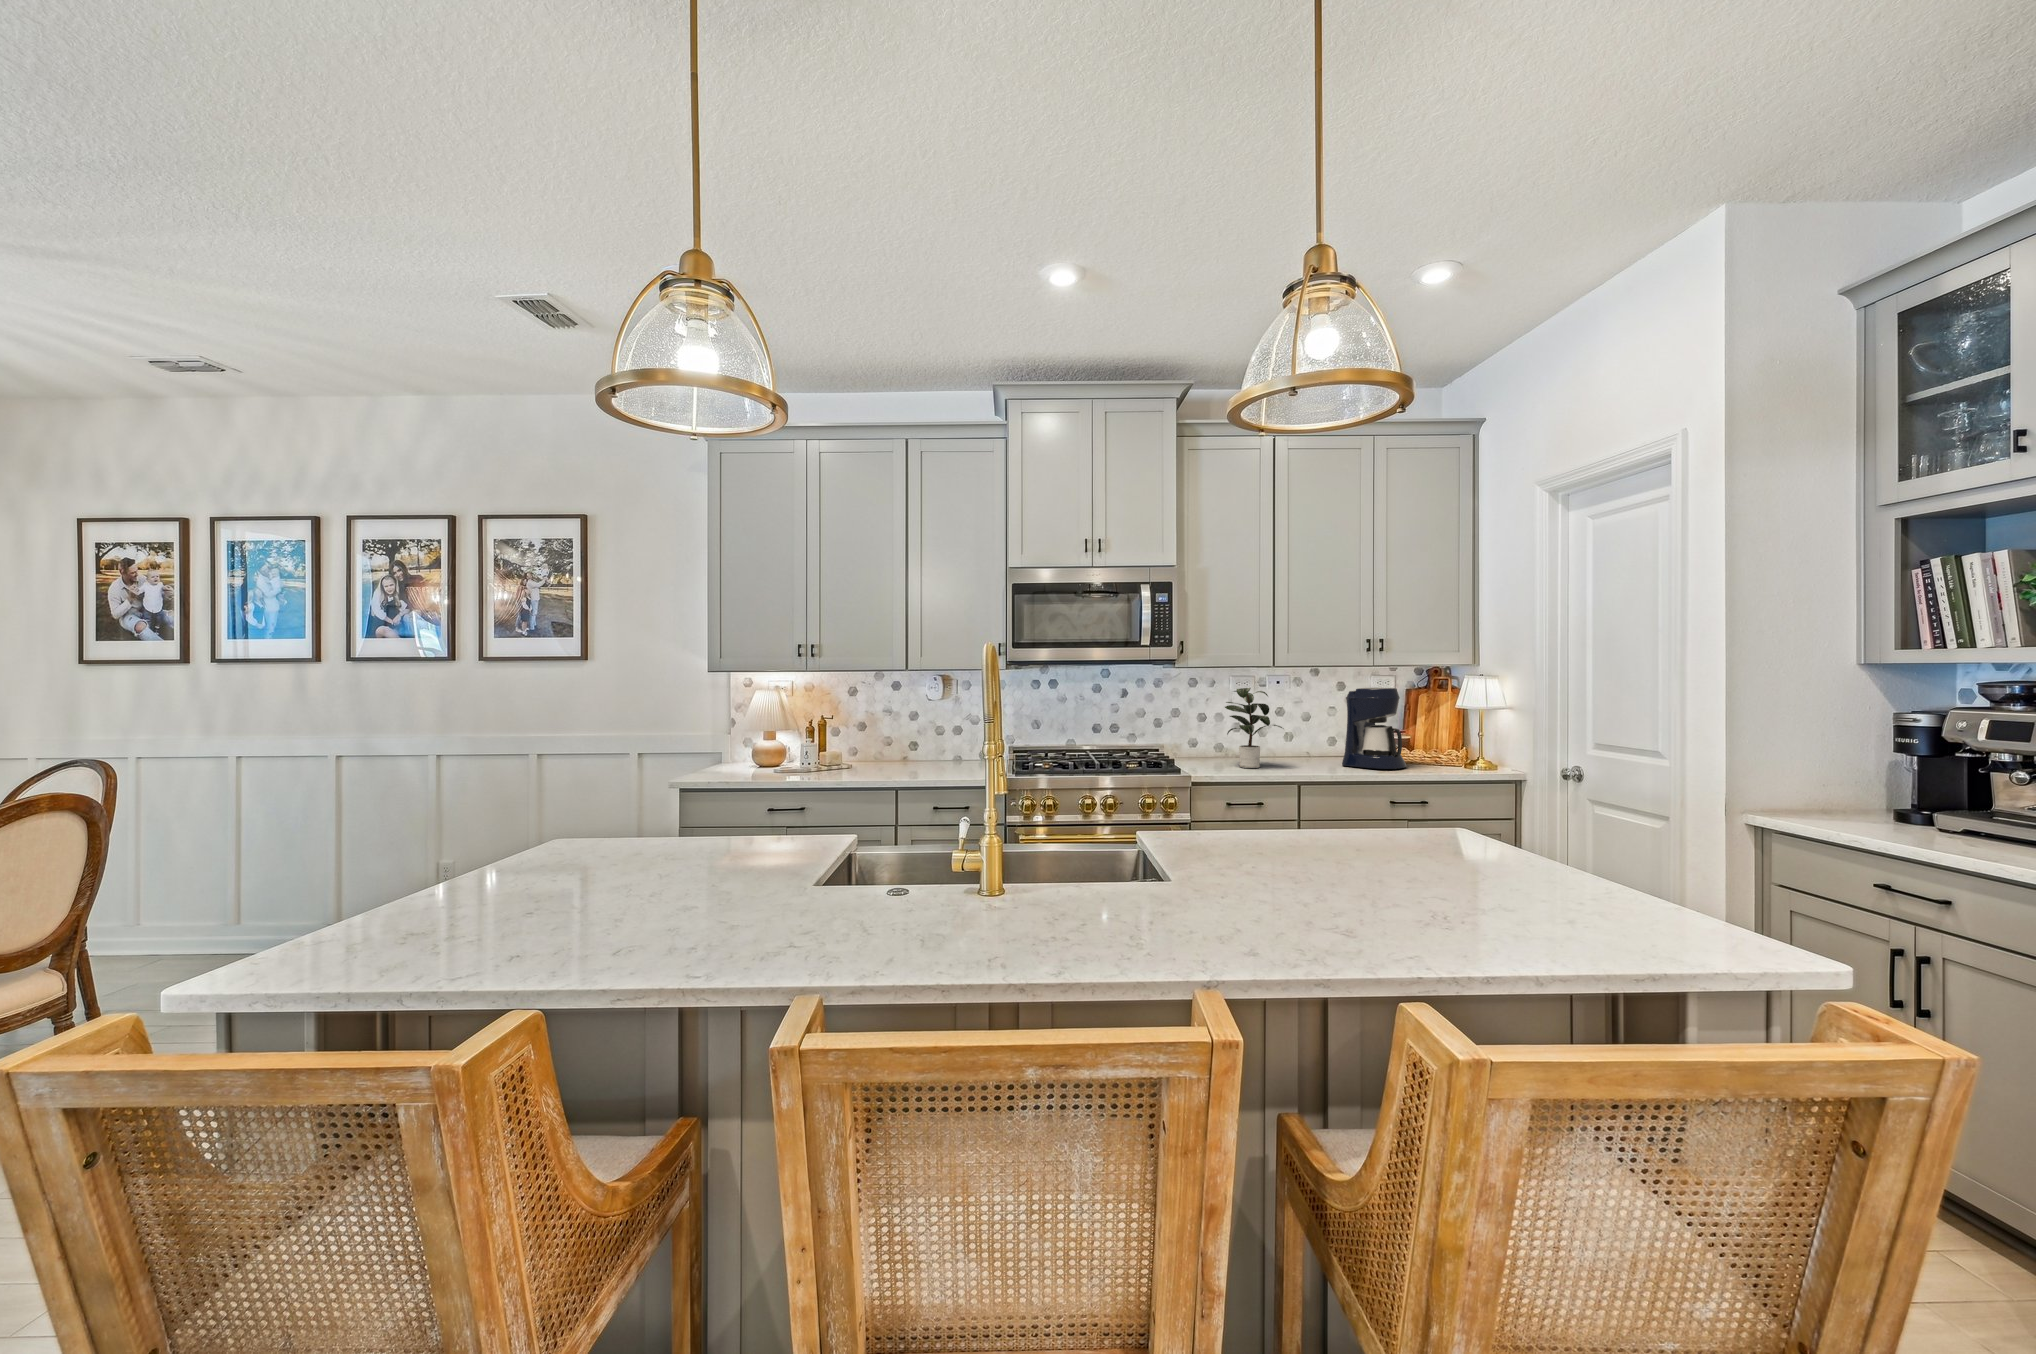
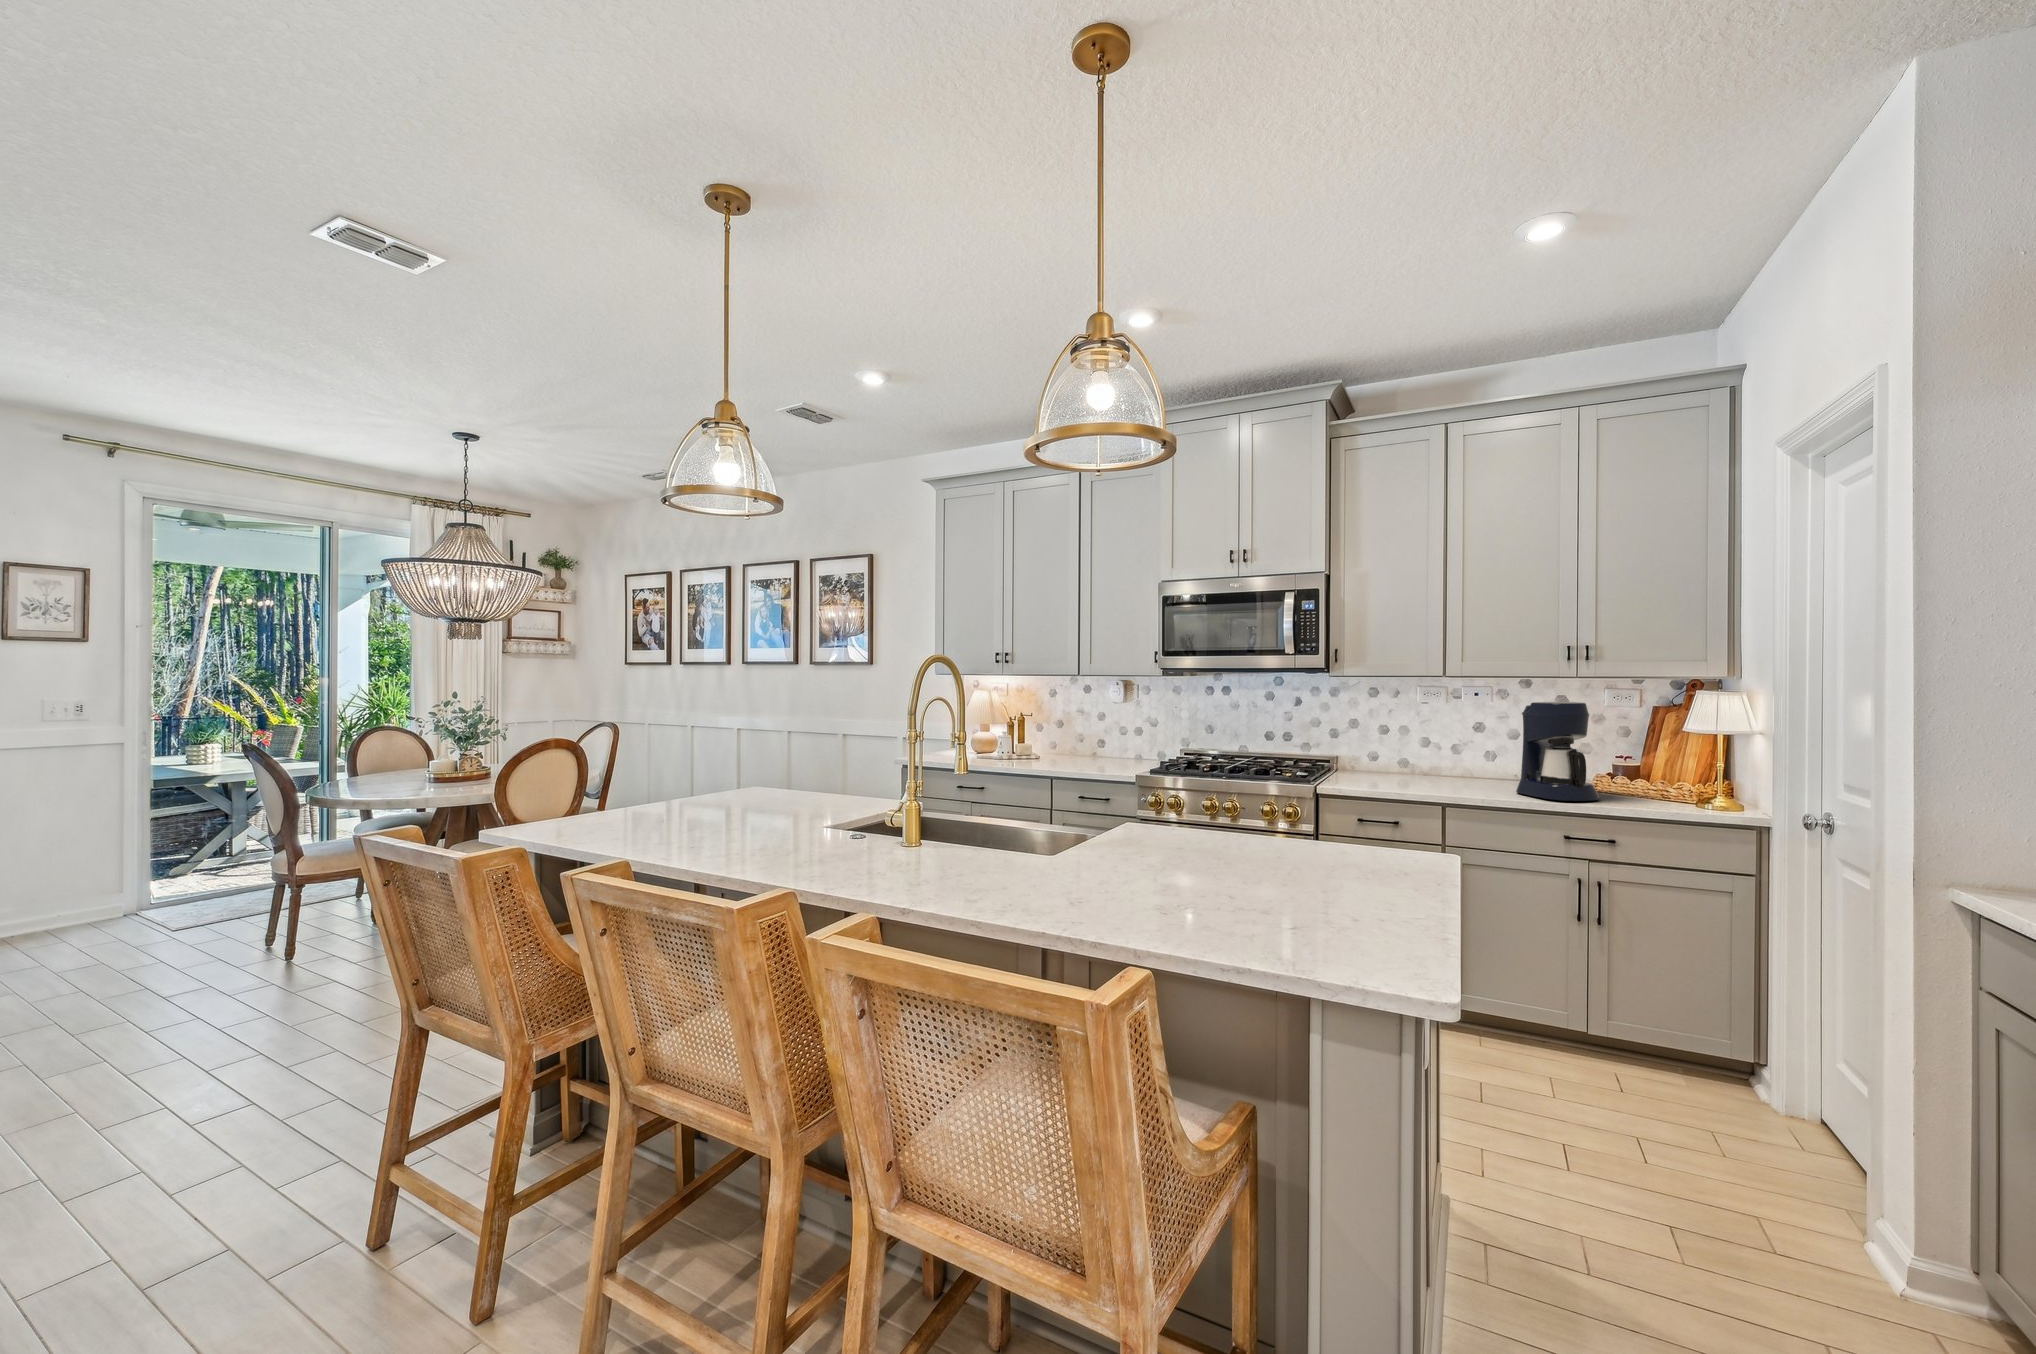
potted plant: present [1225,688,1282,768] -> none [1362,698,1450,787]

